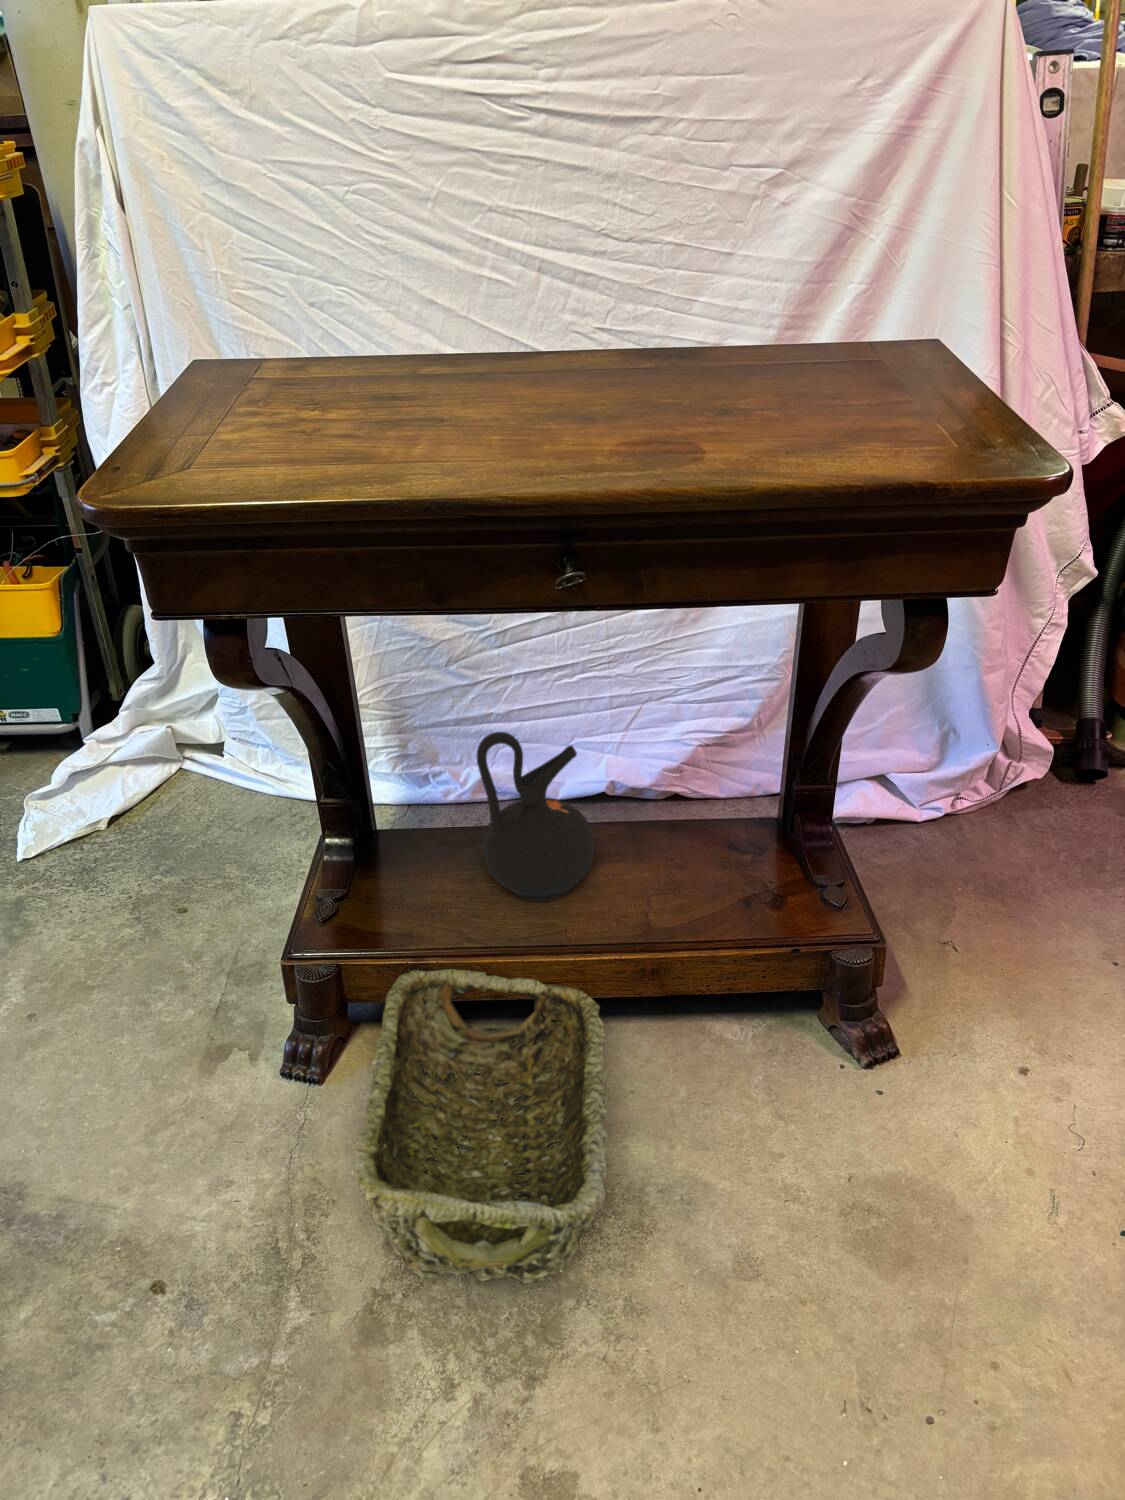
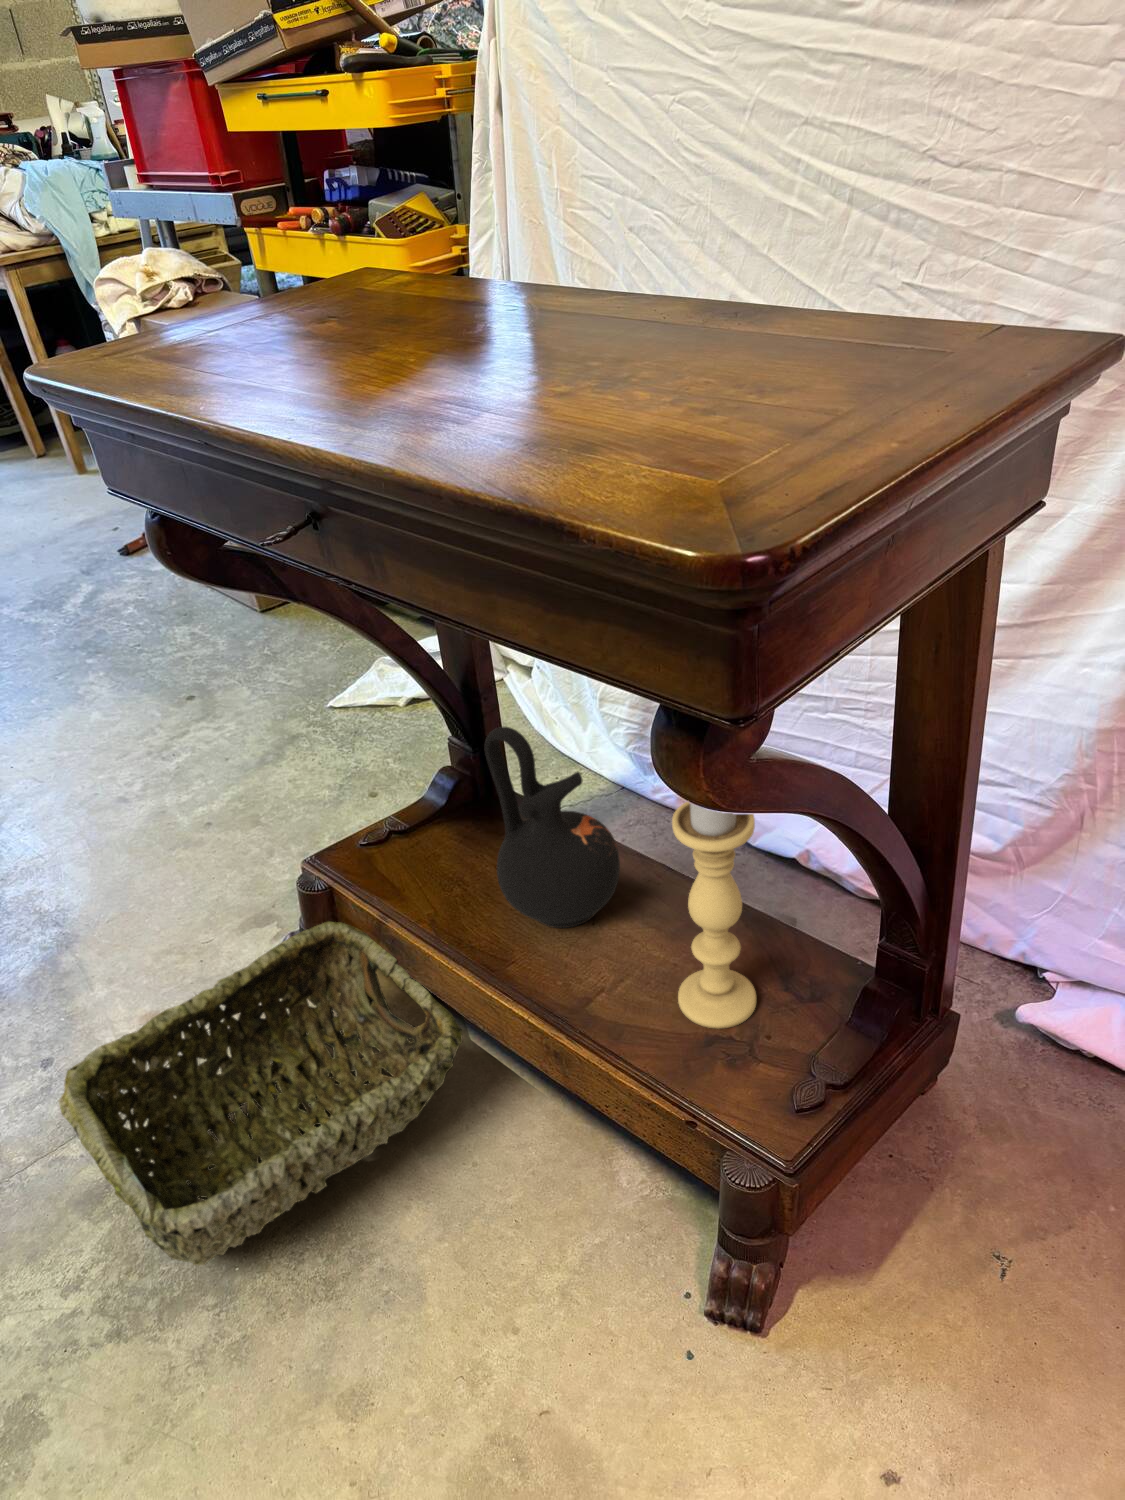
candle holder: none [689,675,759,899] -> present [672,802,756,1029]

